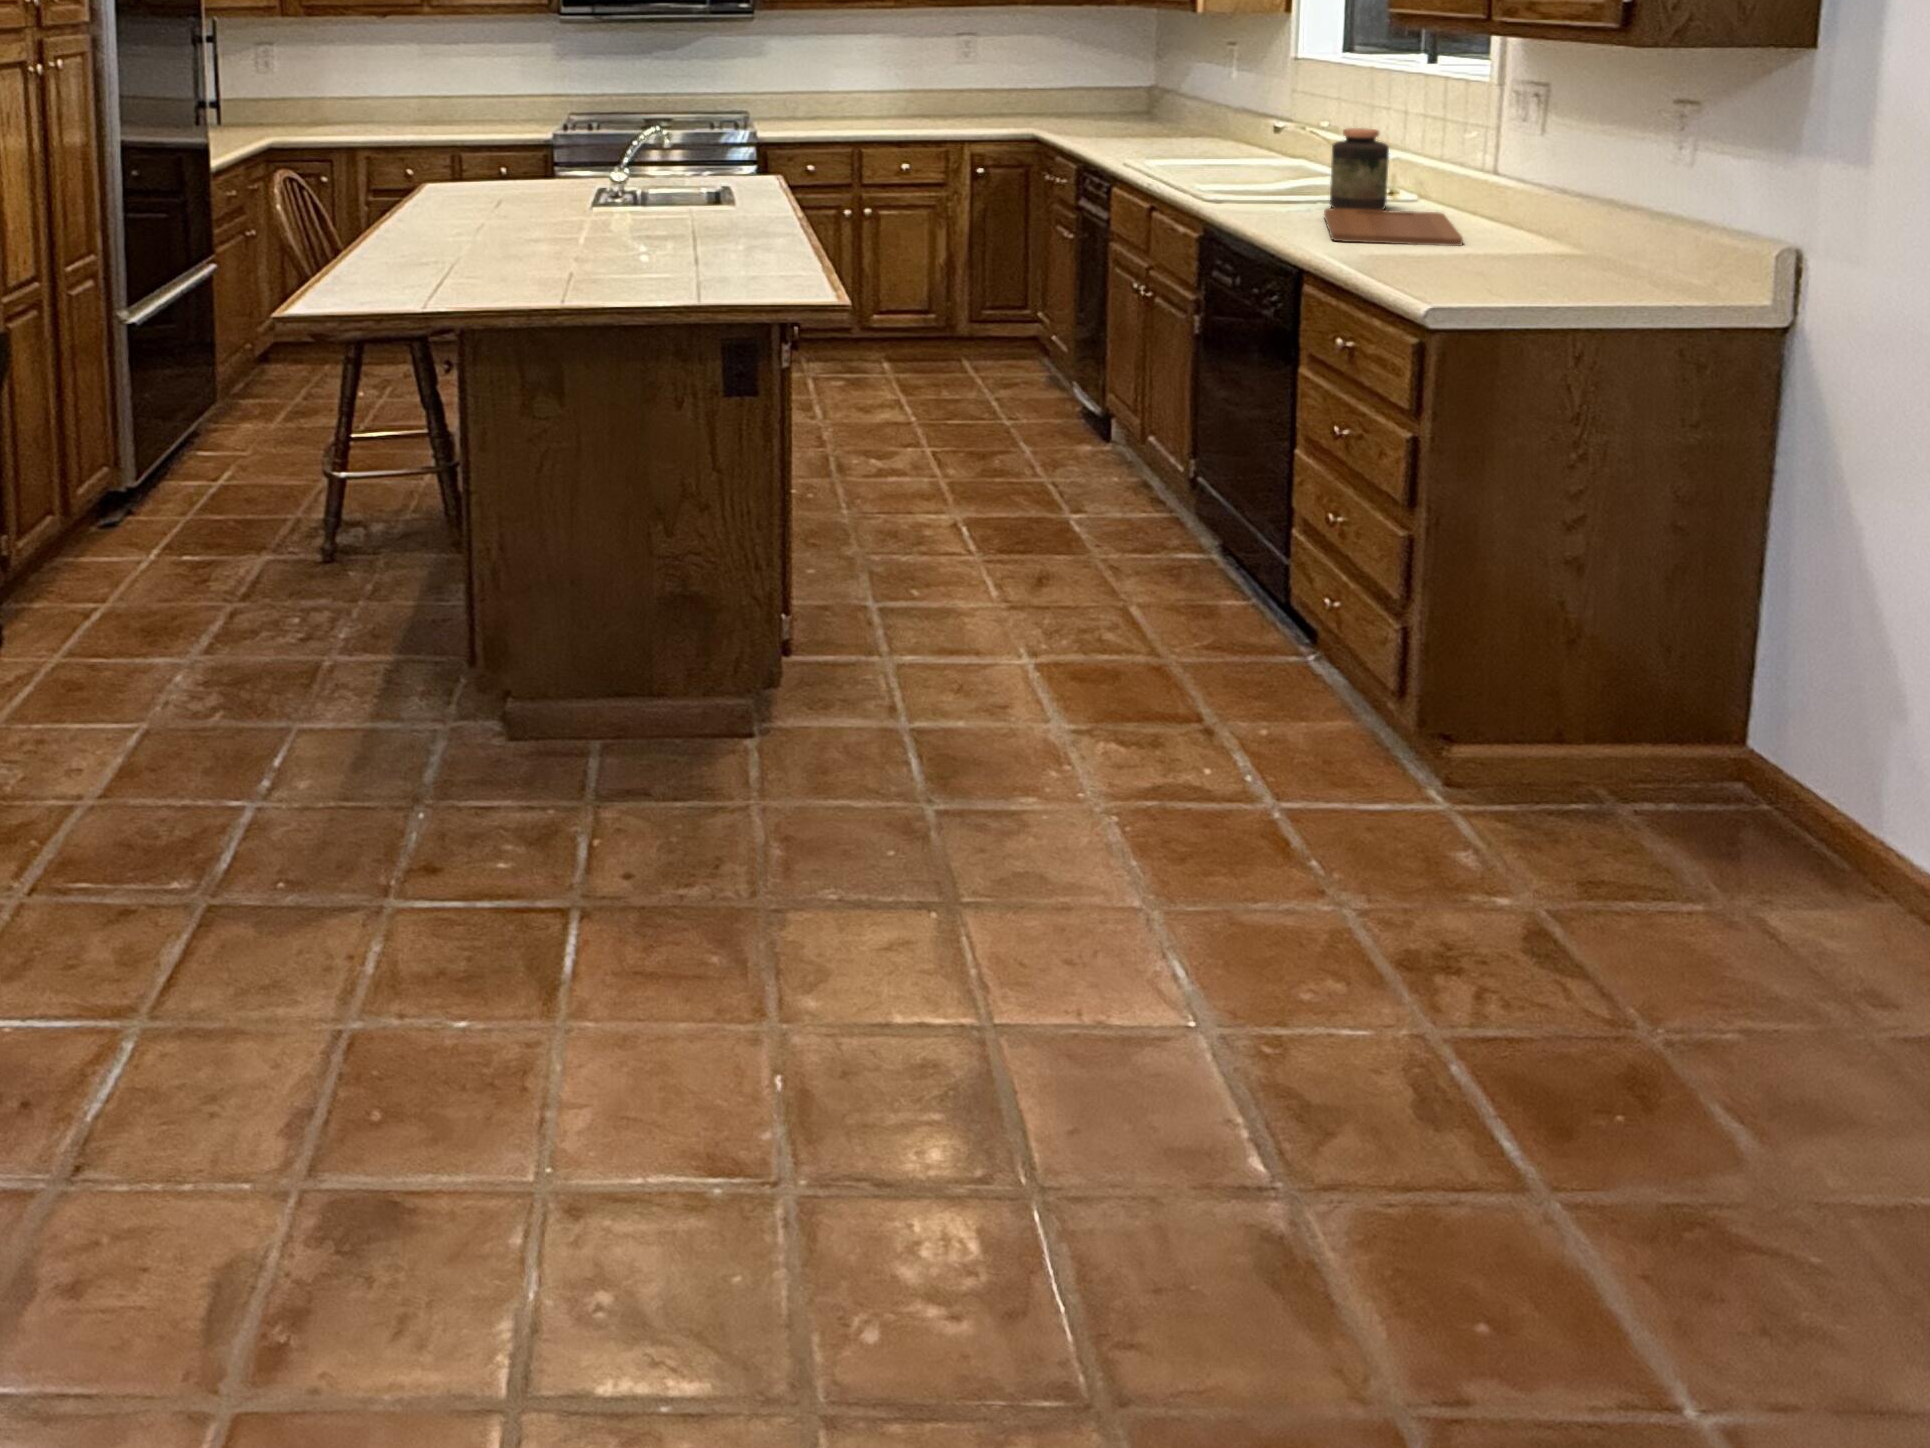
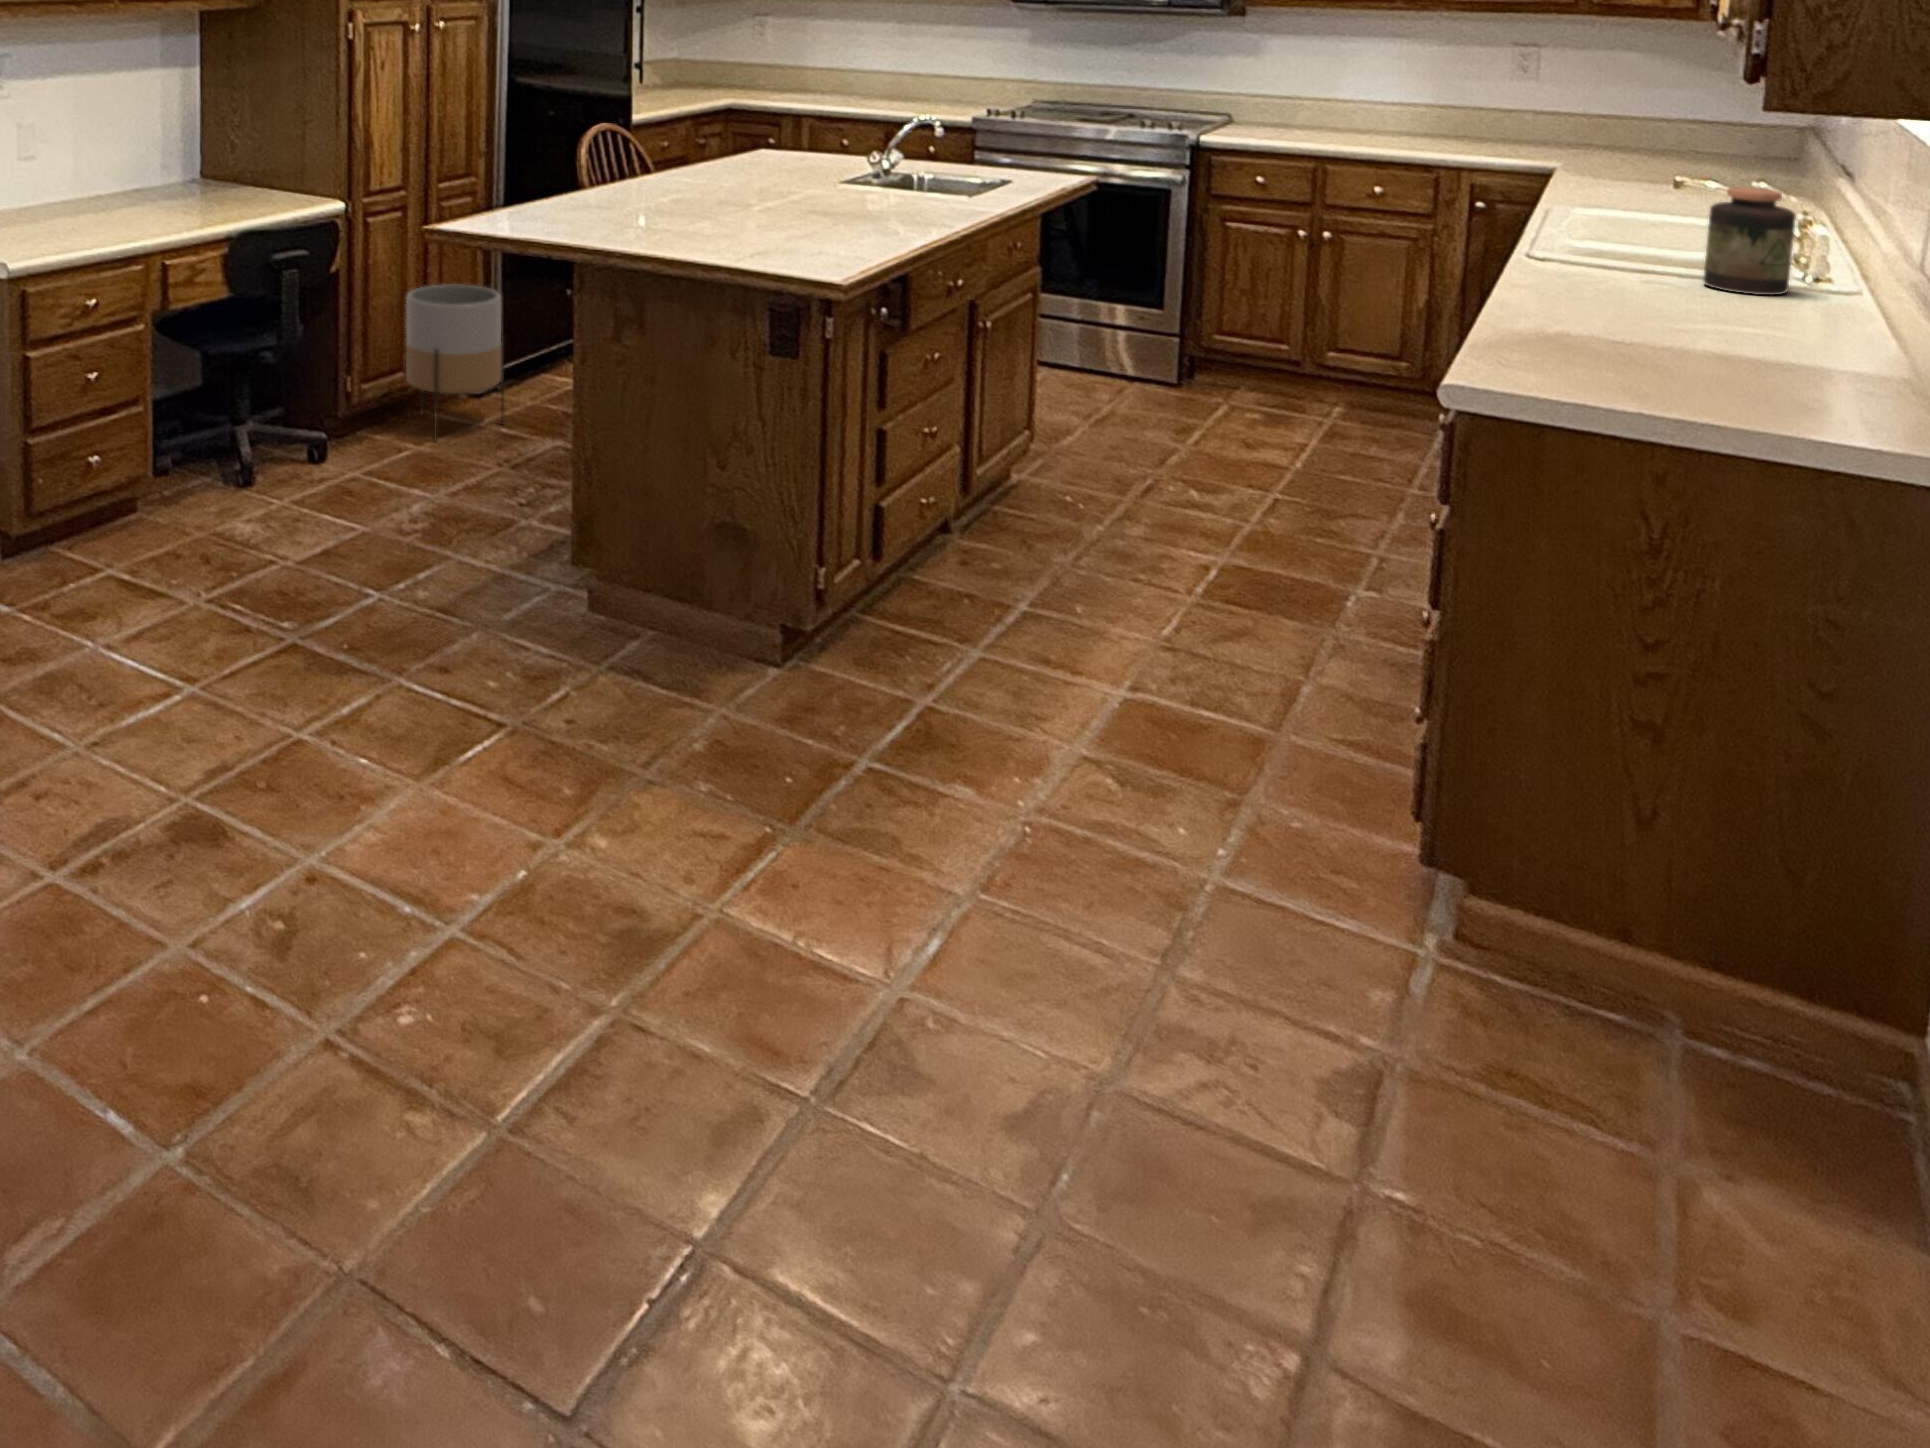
cutting board: present [1324,208,1463,246] -> none [1579,281,1827,342]
planter: none [63,386,195,589] -> present [406,284,504,440]

